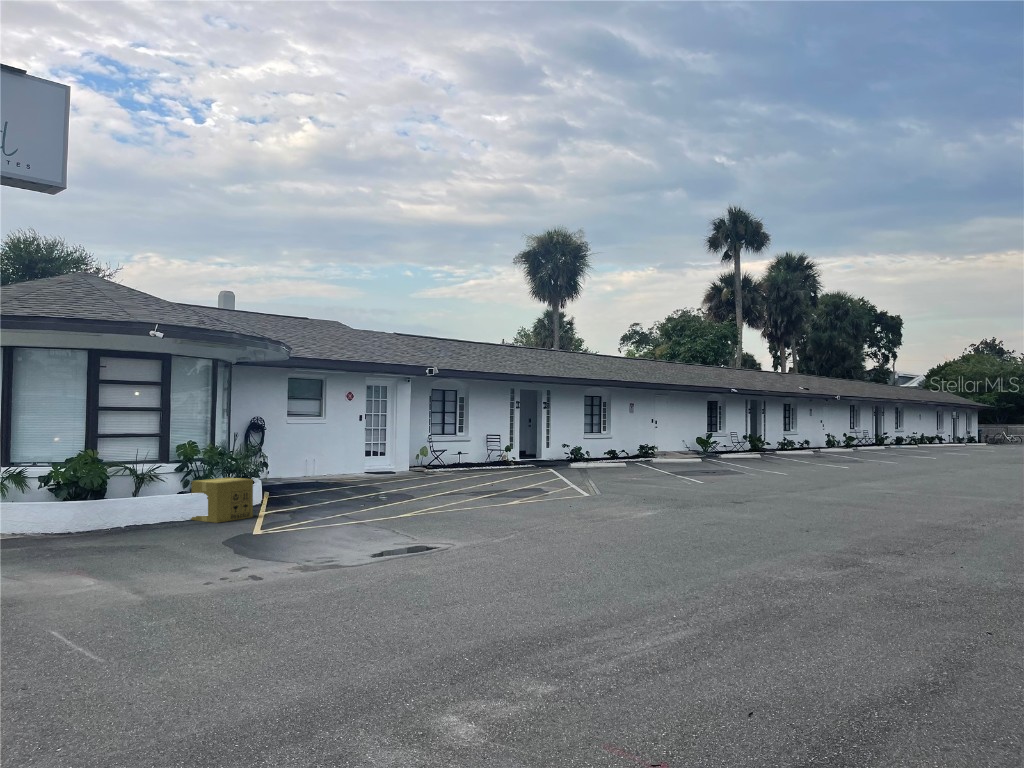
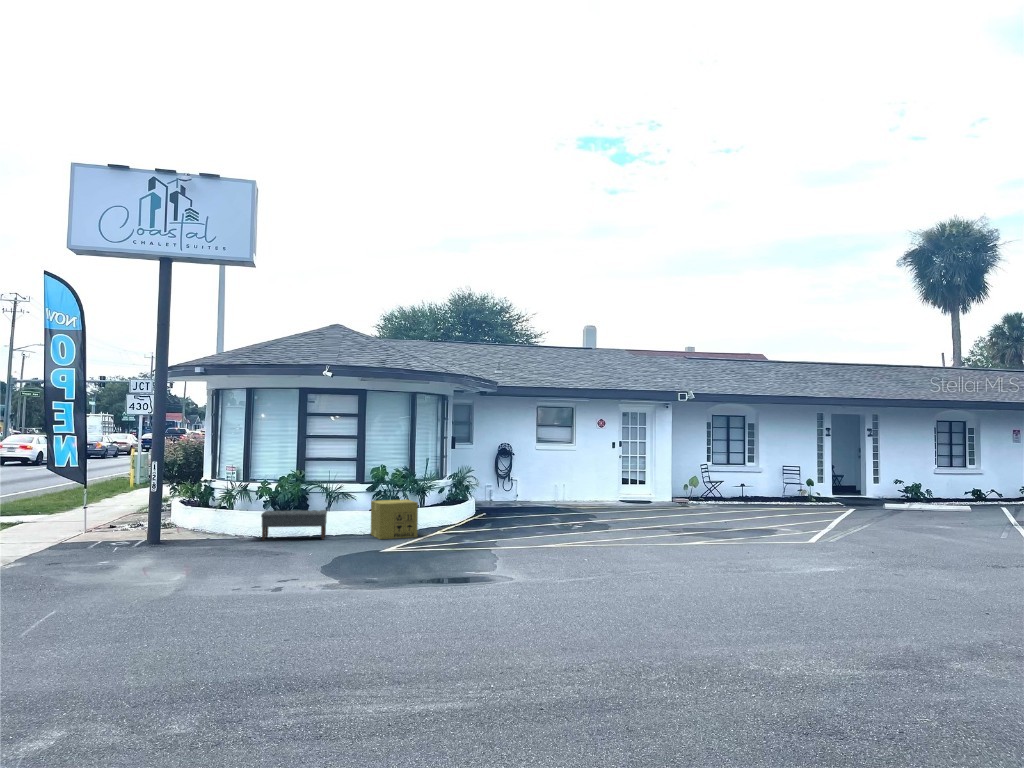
bench: none [61,495,151,538] -> present [261,510,327,541]

